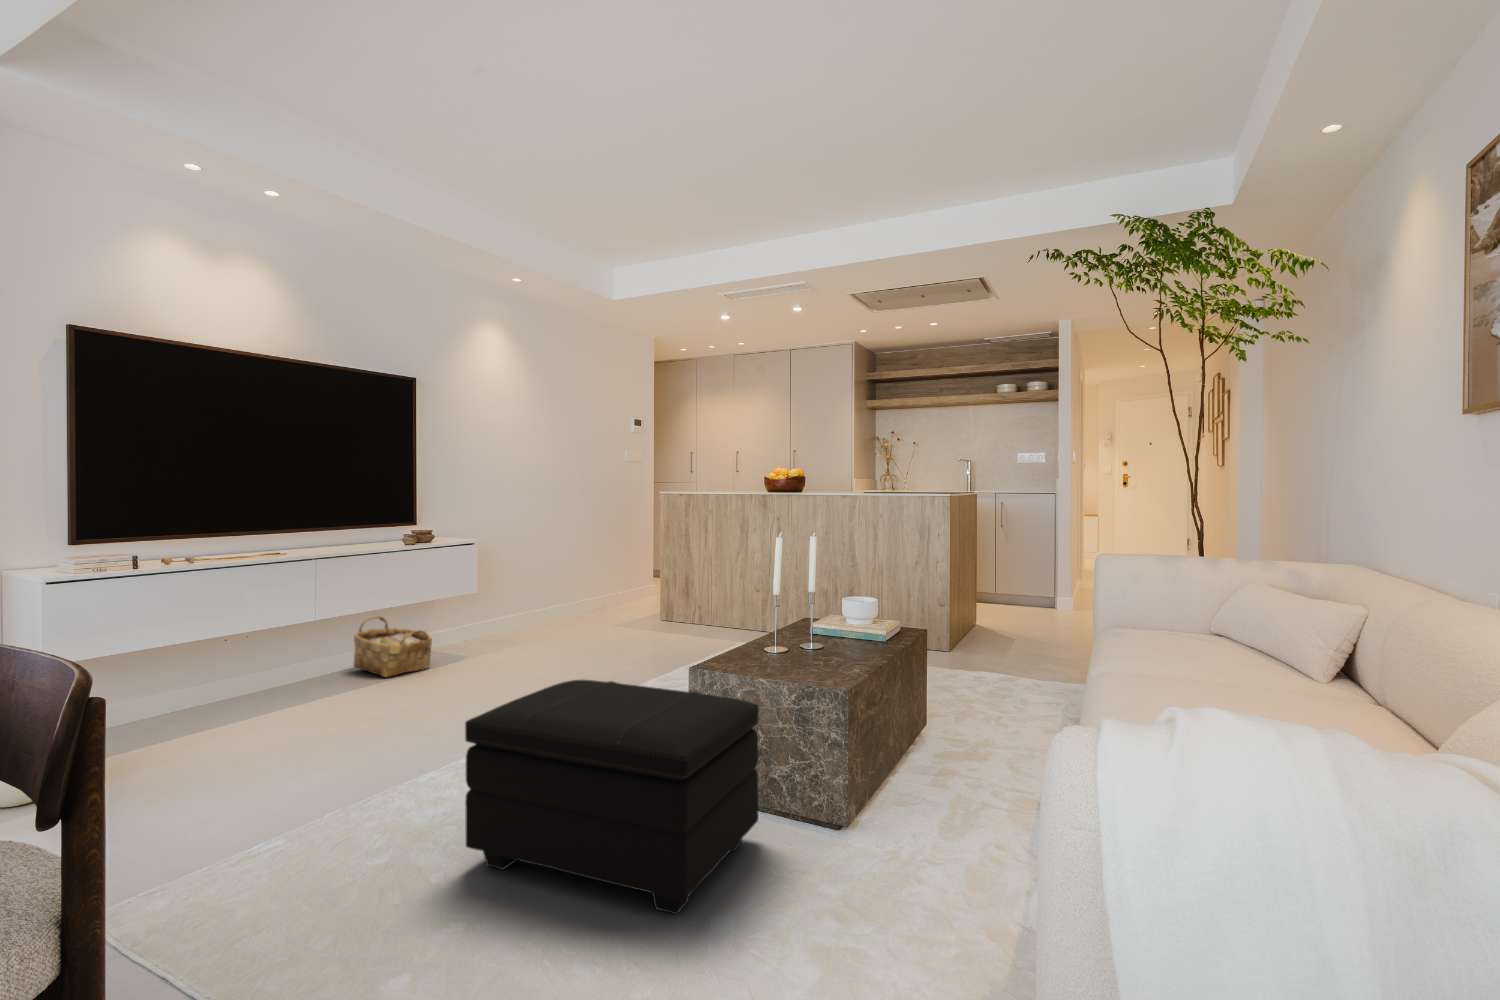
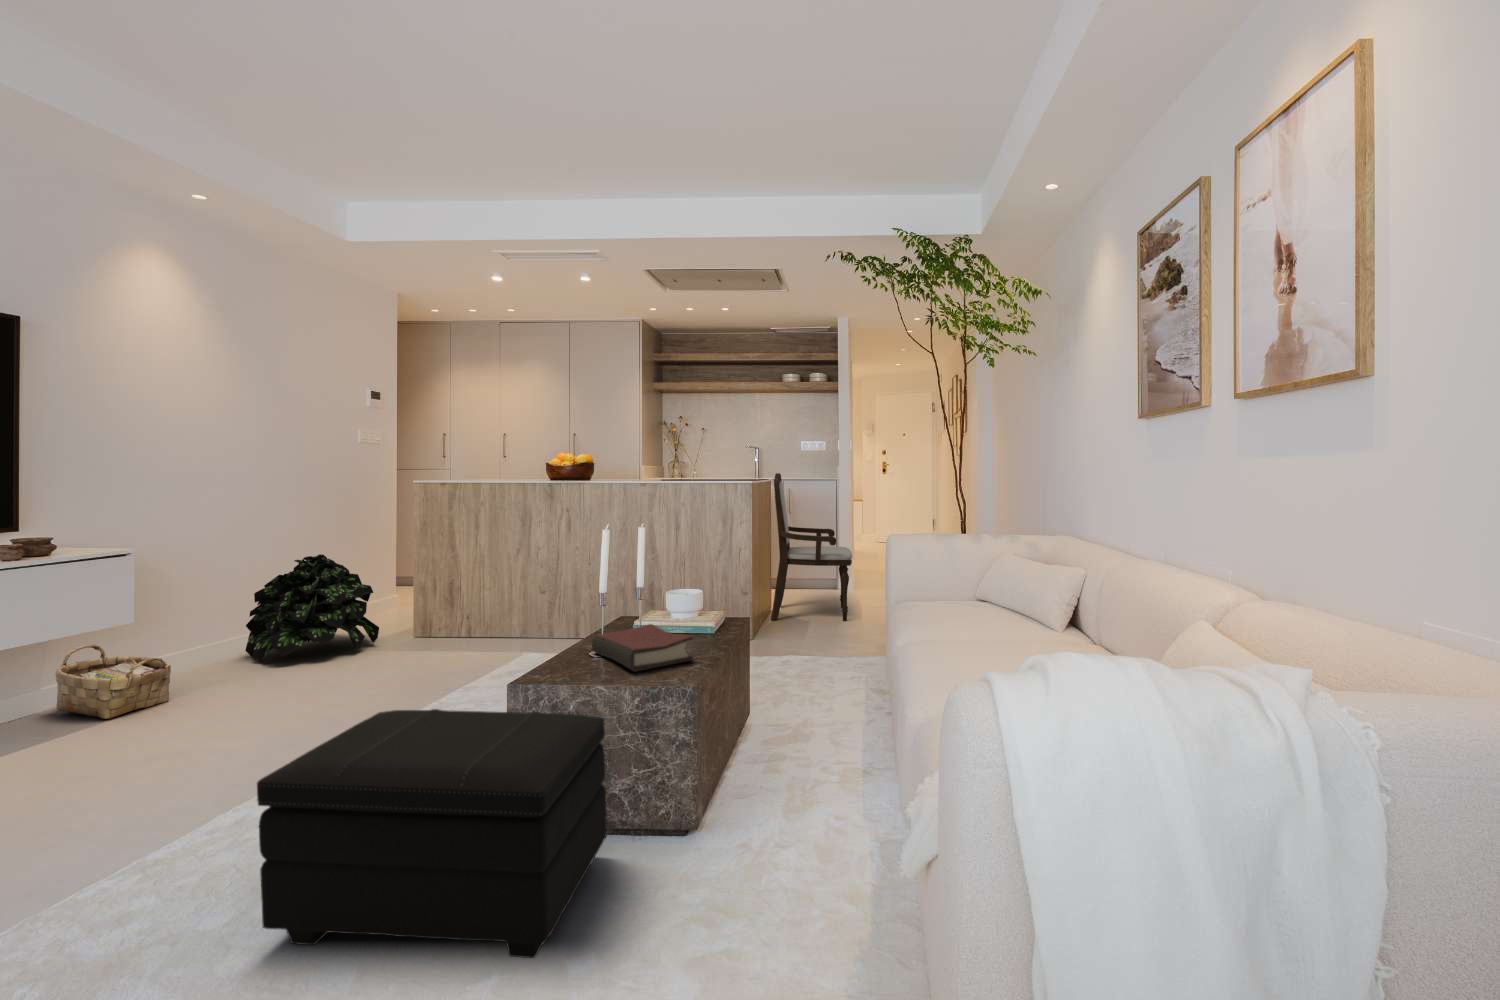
armchair: none [972,486,1068,650] -> present [771,473,852,621]
potted plant: none [490,553,595,645] -> present [245,554,379,663]
hardback book: none [762,625,858,667] -> present [592,624,693,672]

